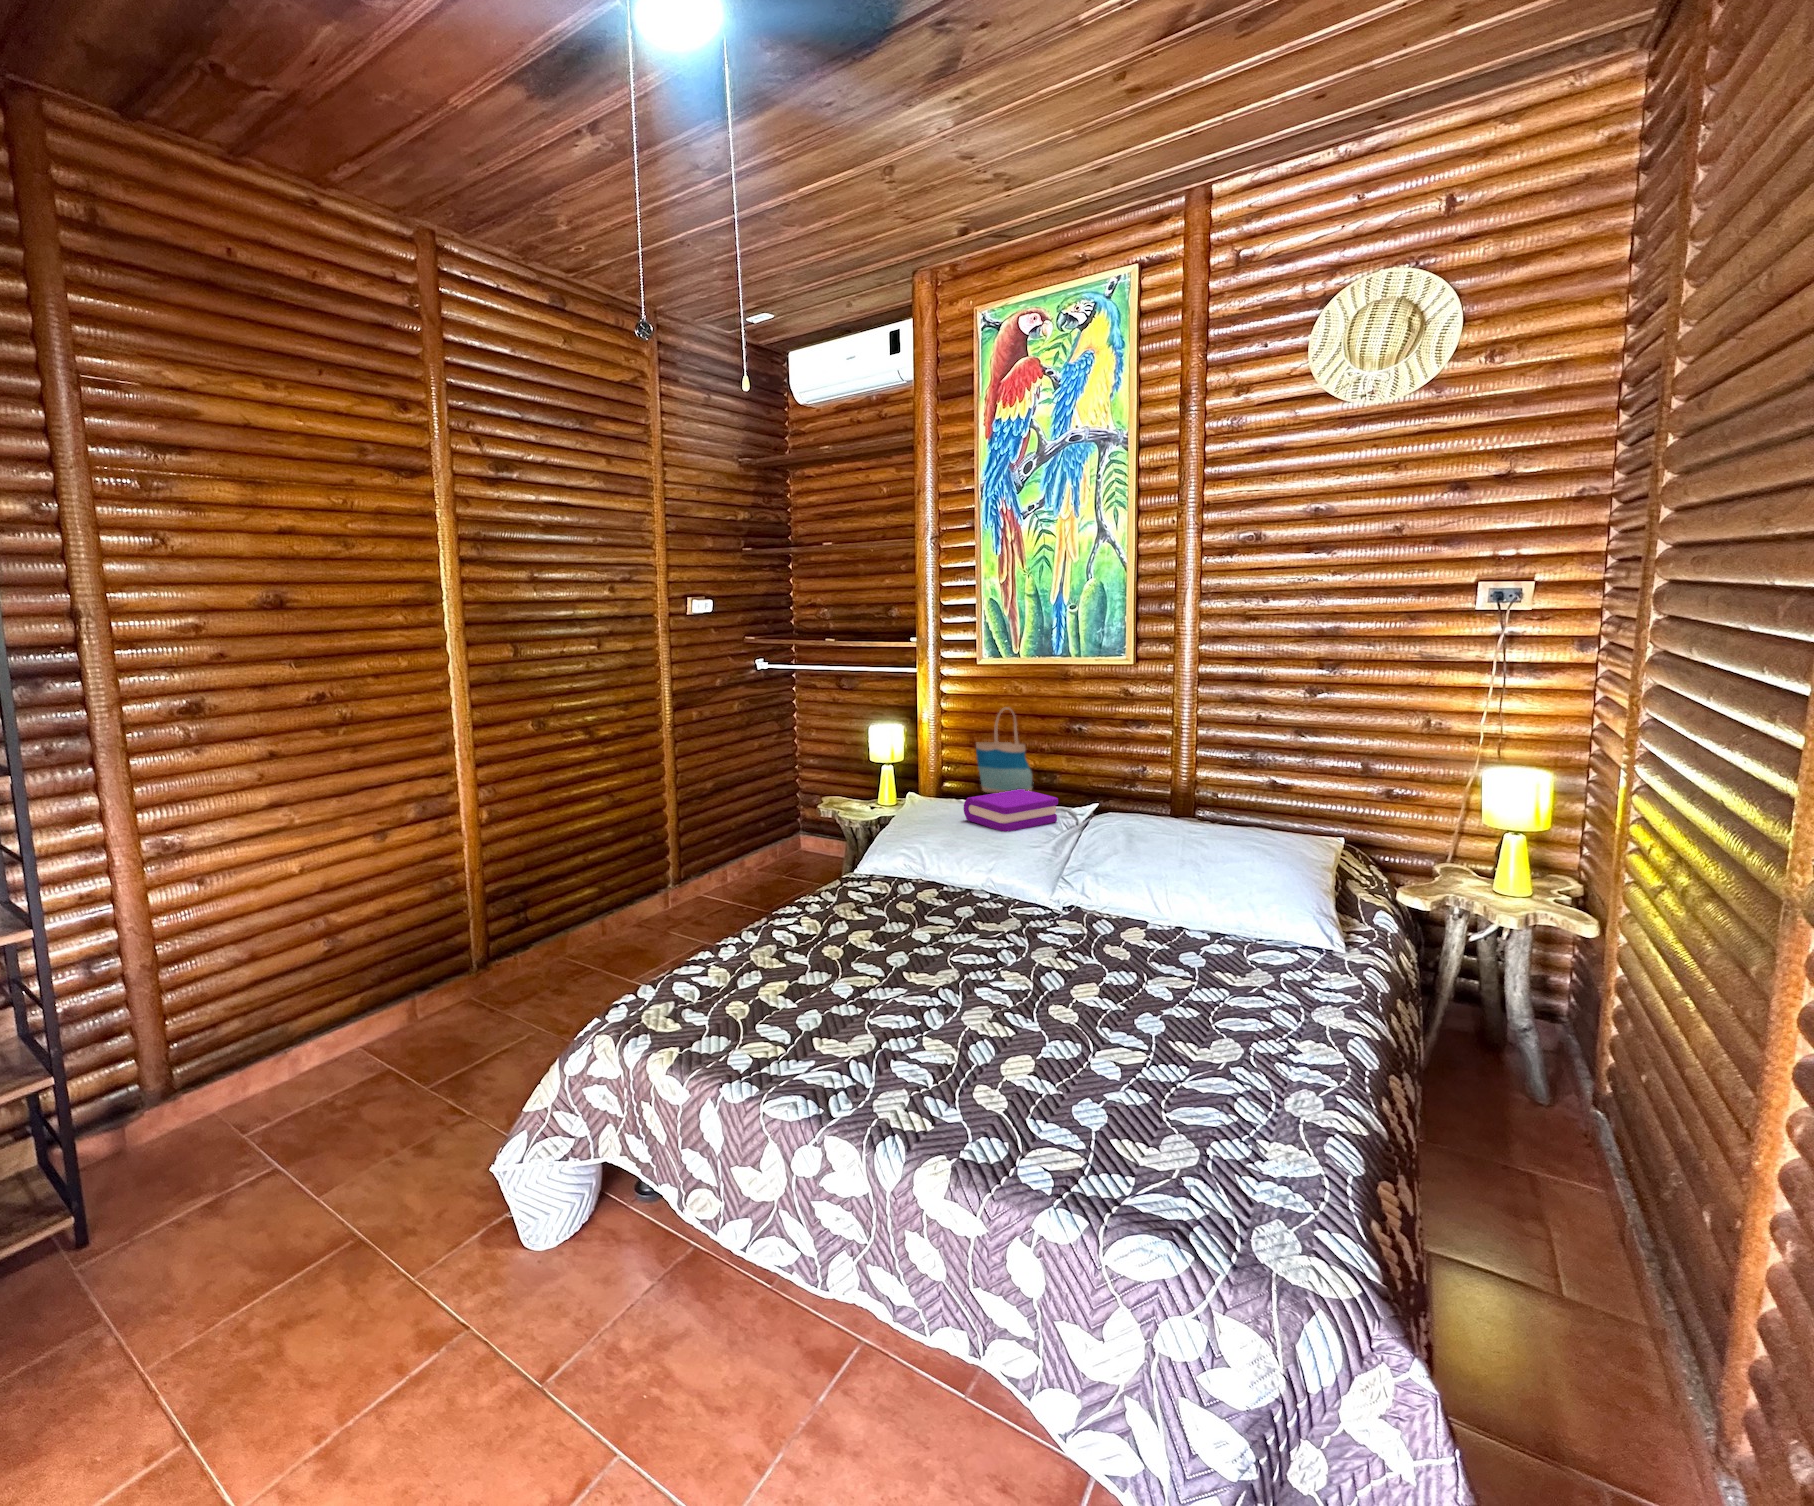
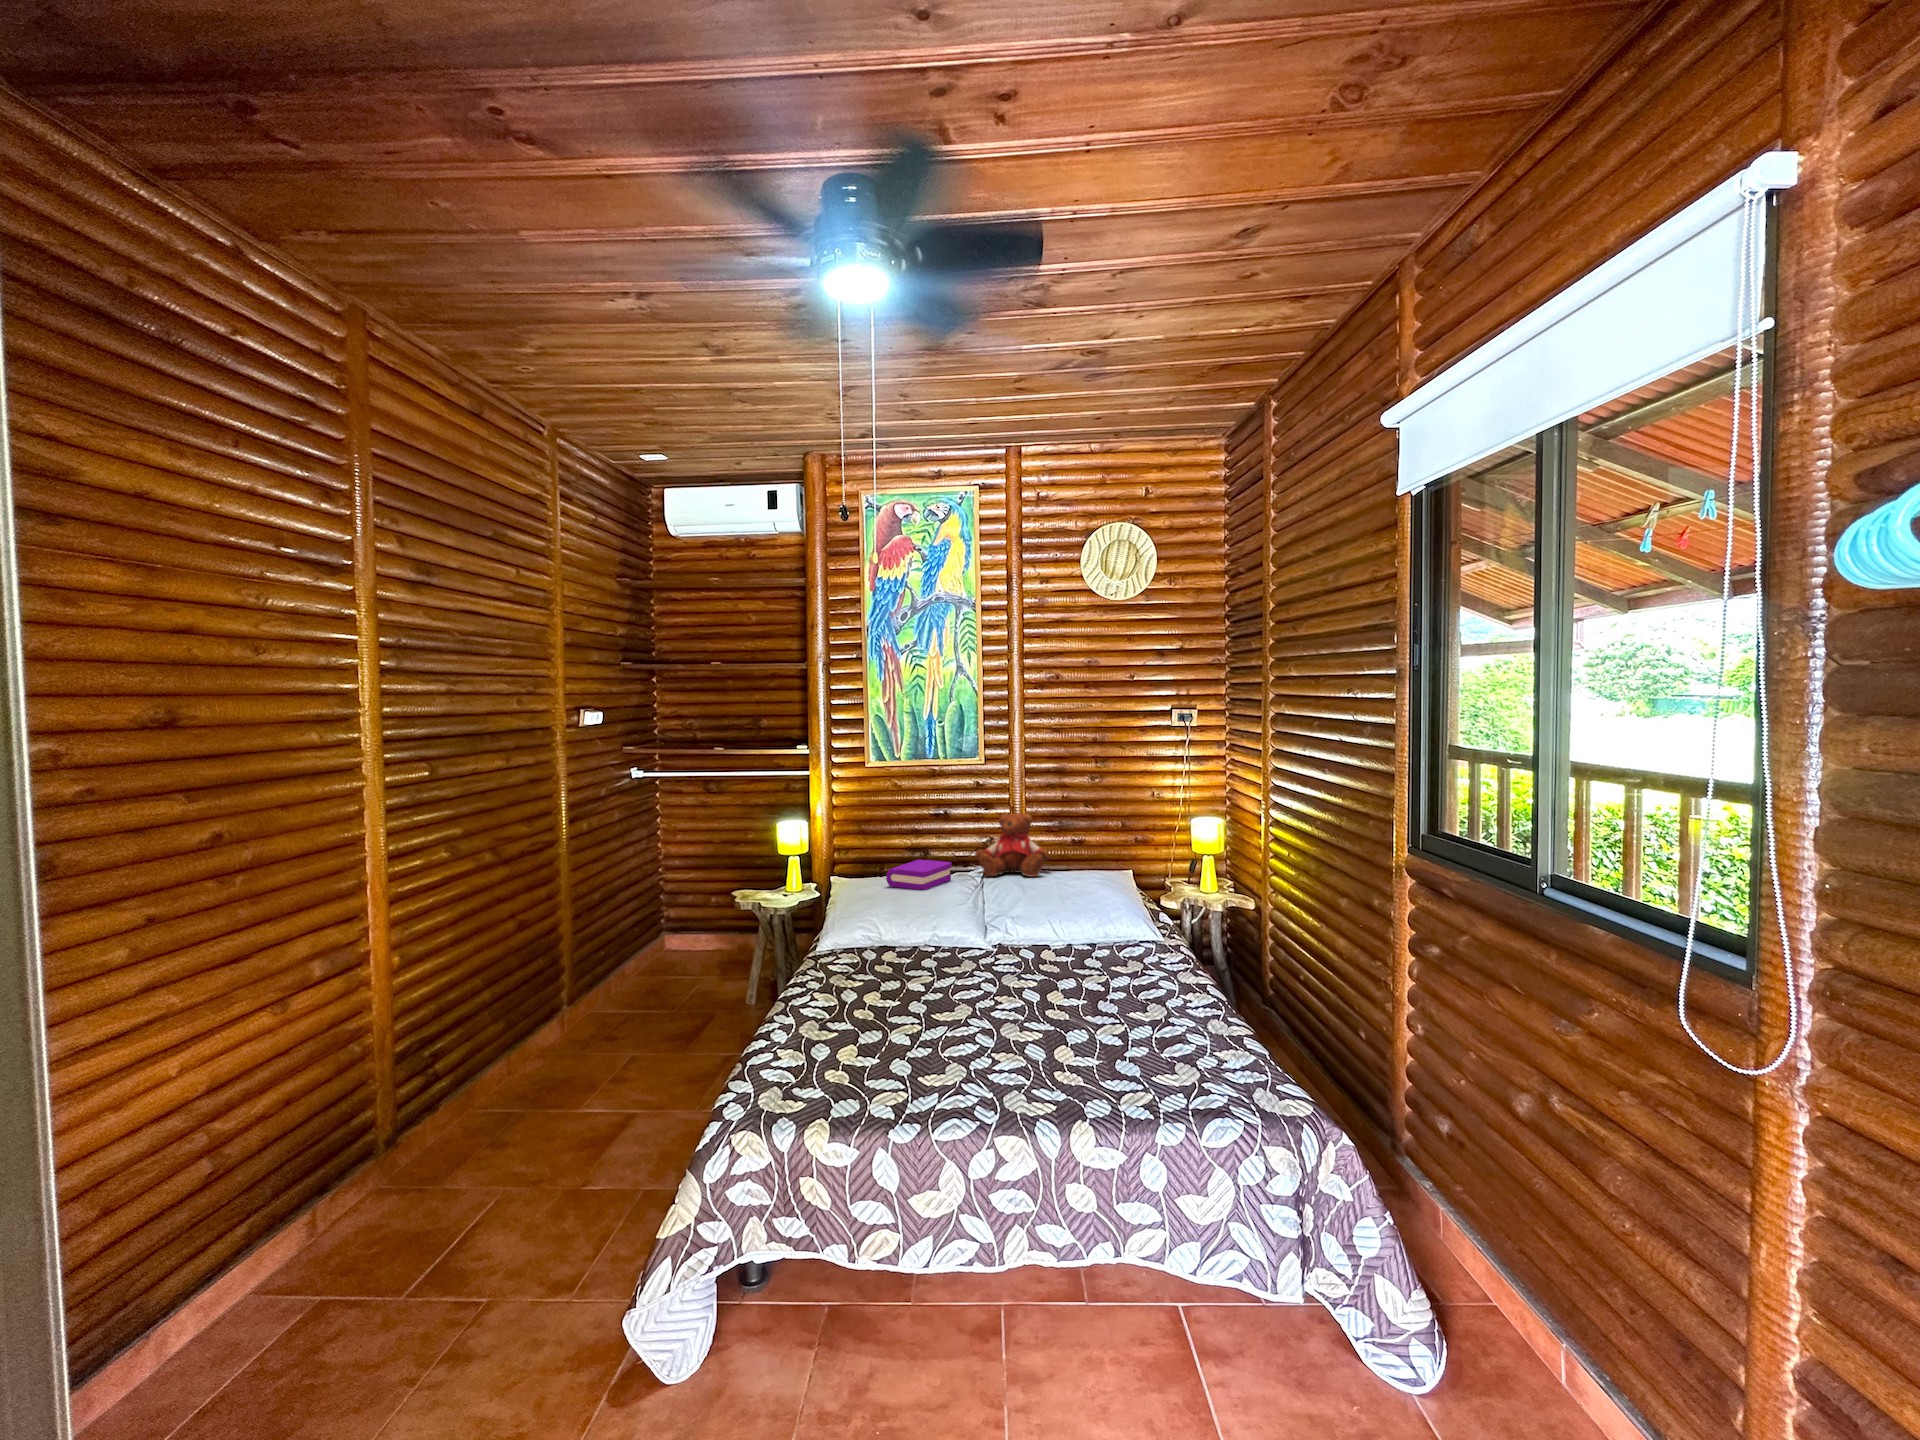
tote bag: present [976,707,1032,793] -> none [868,798,917,867]
teddy bear: none [1102,737,1215,833] -> present [975,813,1050,877]

